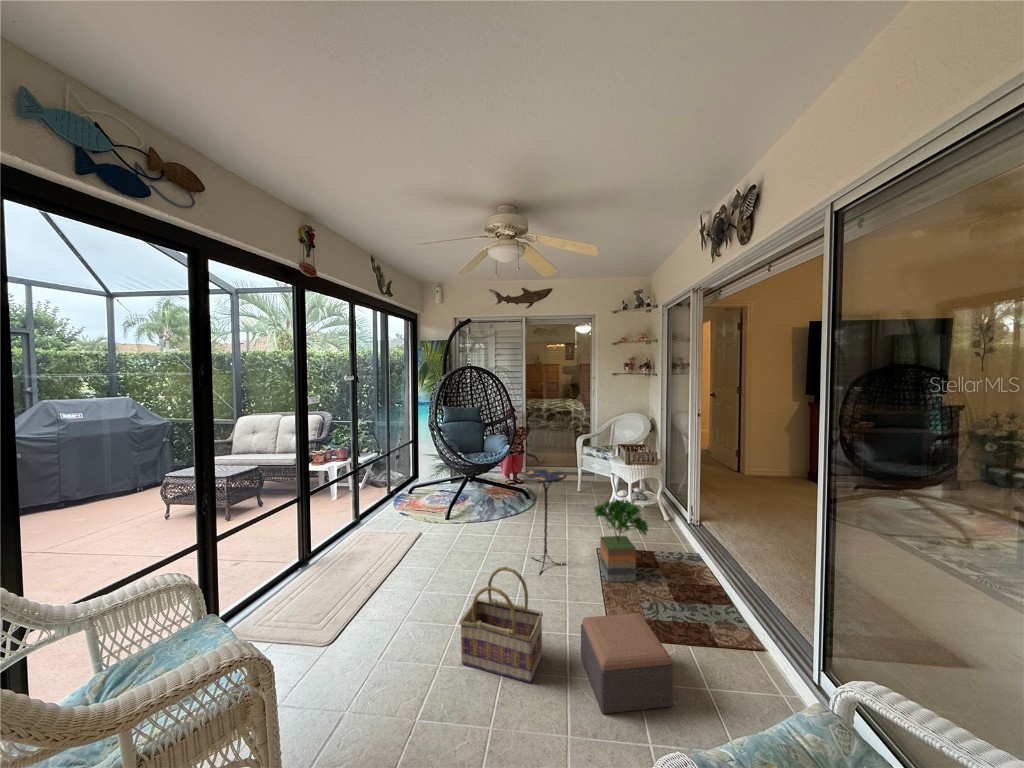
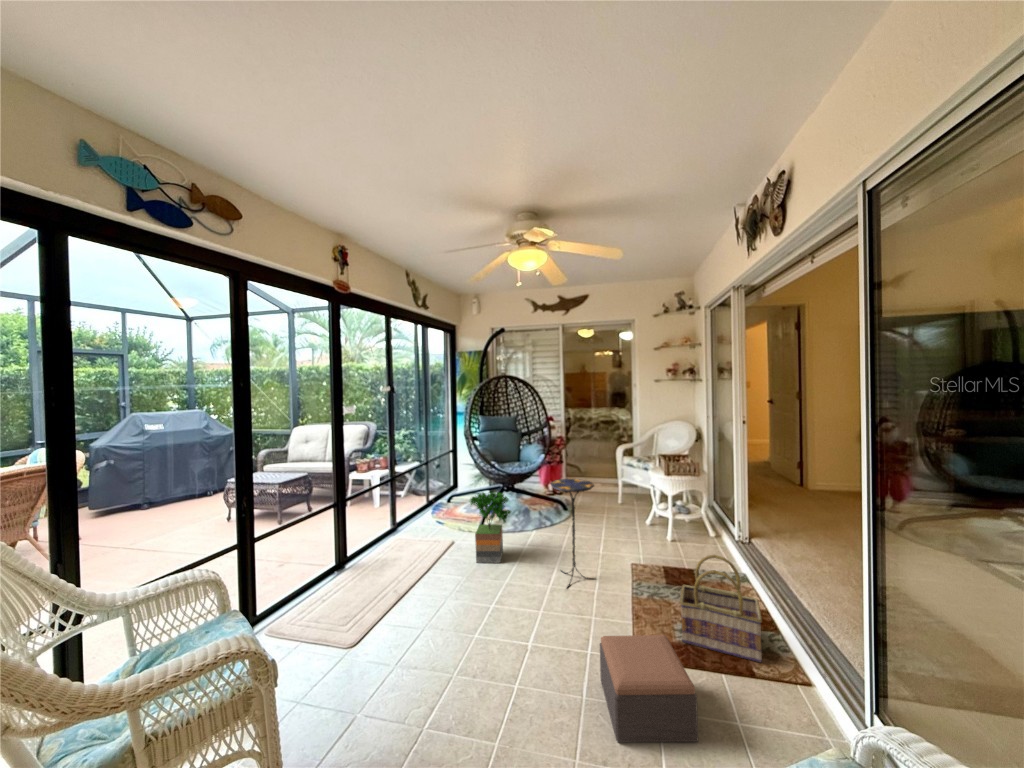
potted tree: present [594,500,648,582] -> present [470,492,511,563]
basket: present [460,567,543,683] -> present [680,555,762,662]

